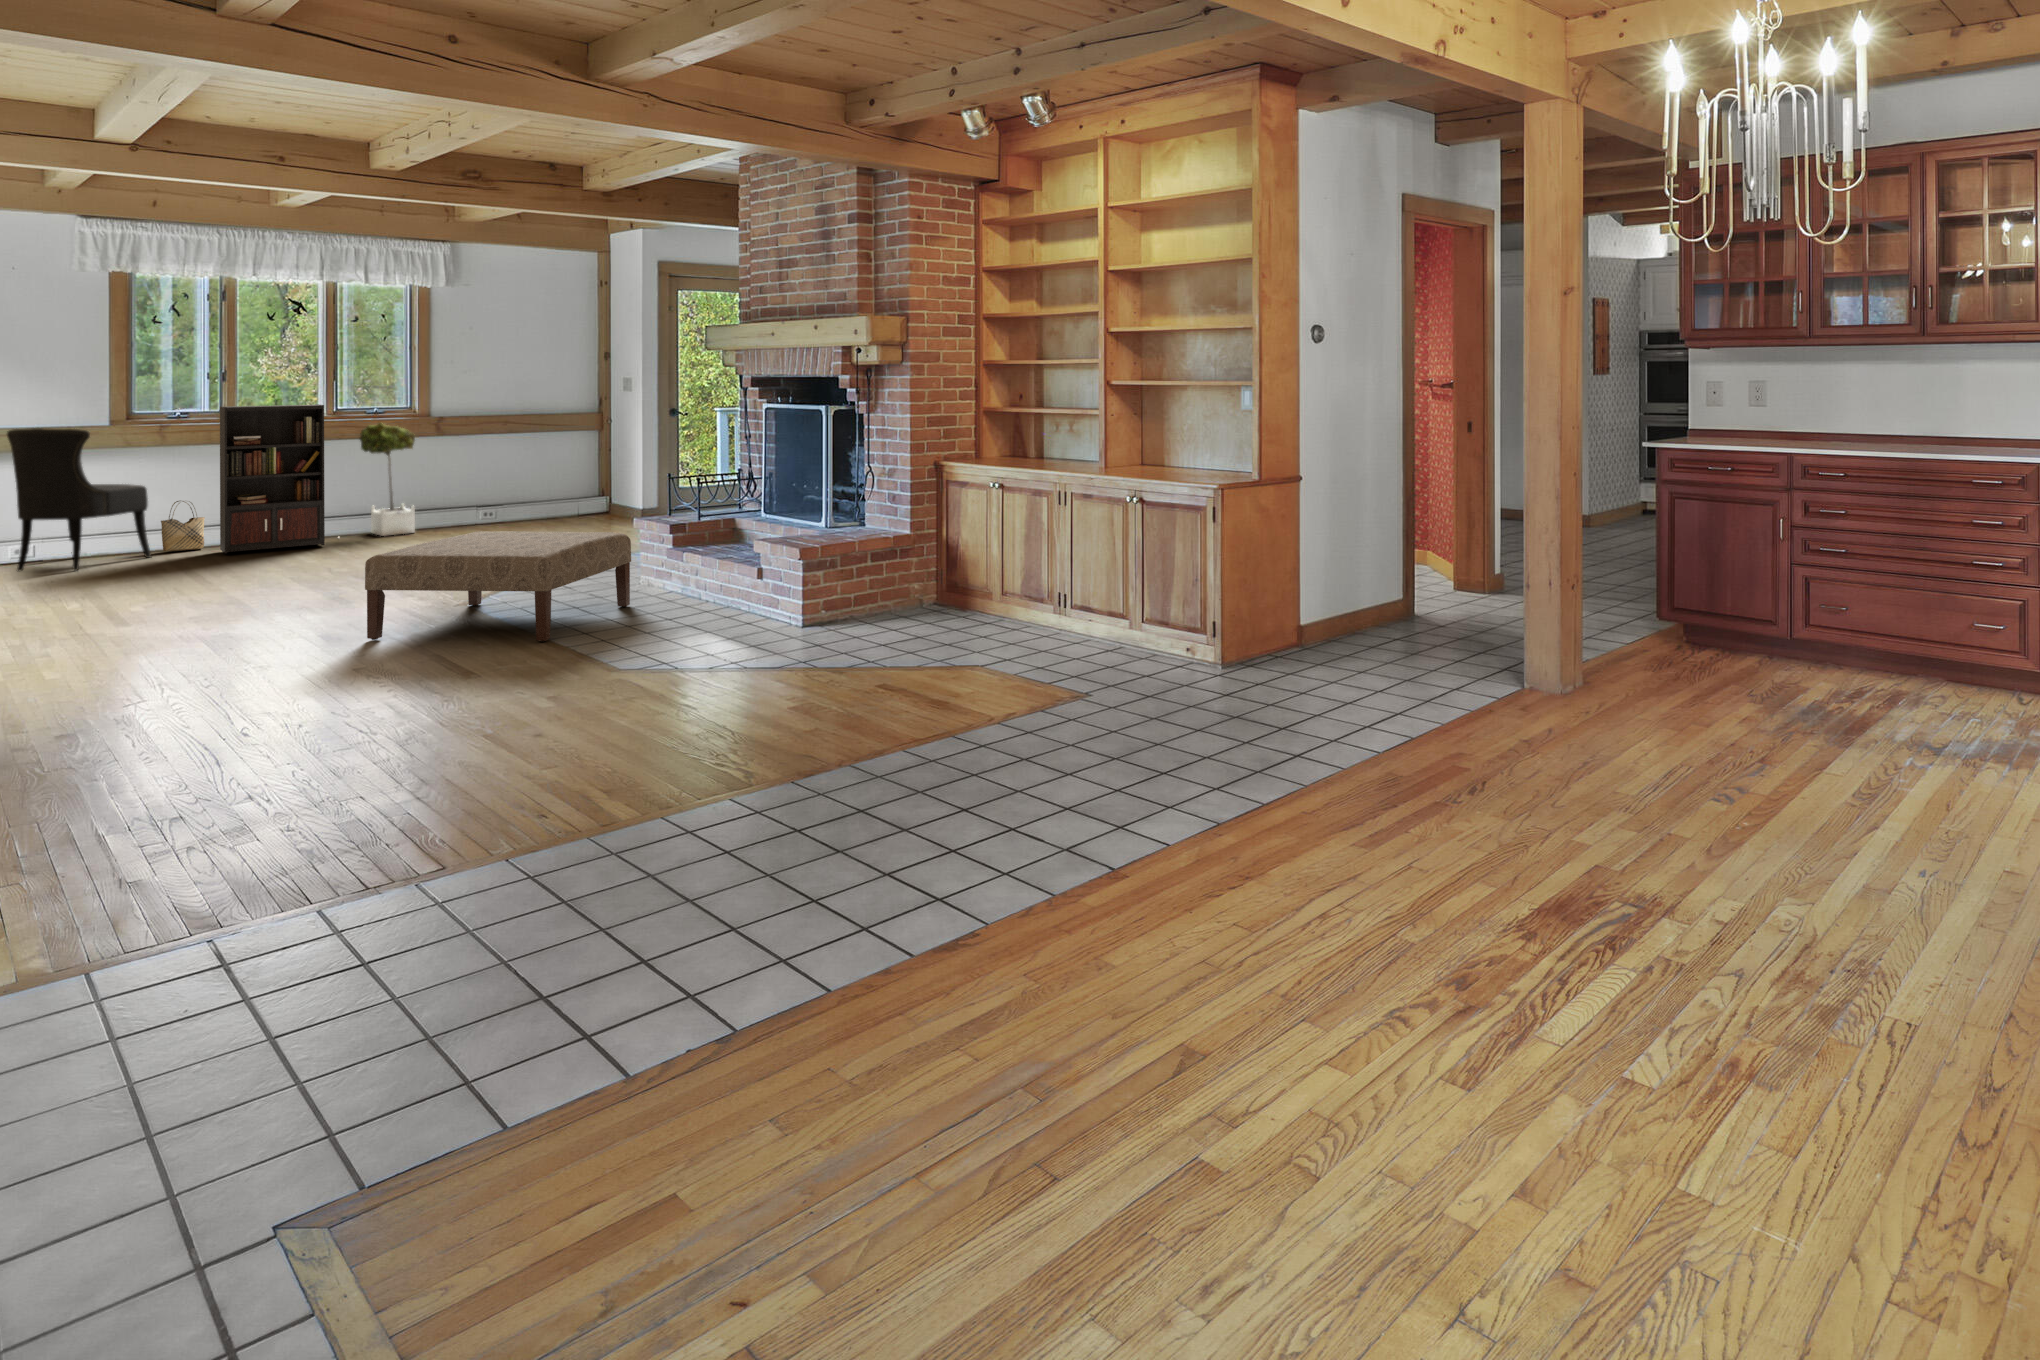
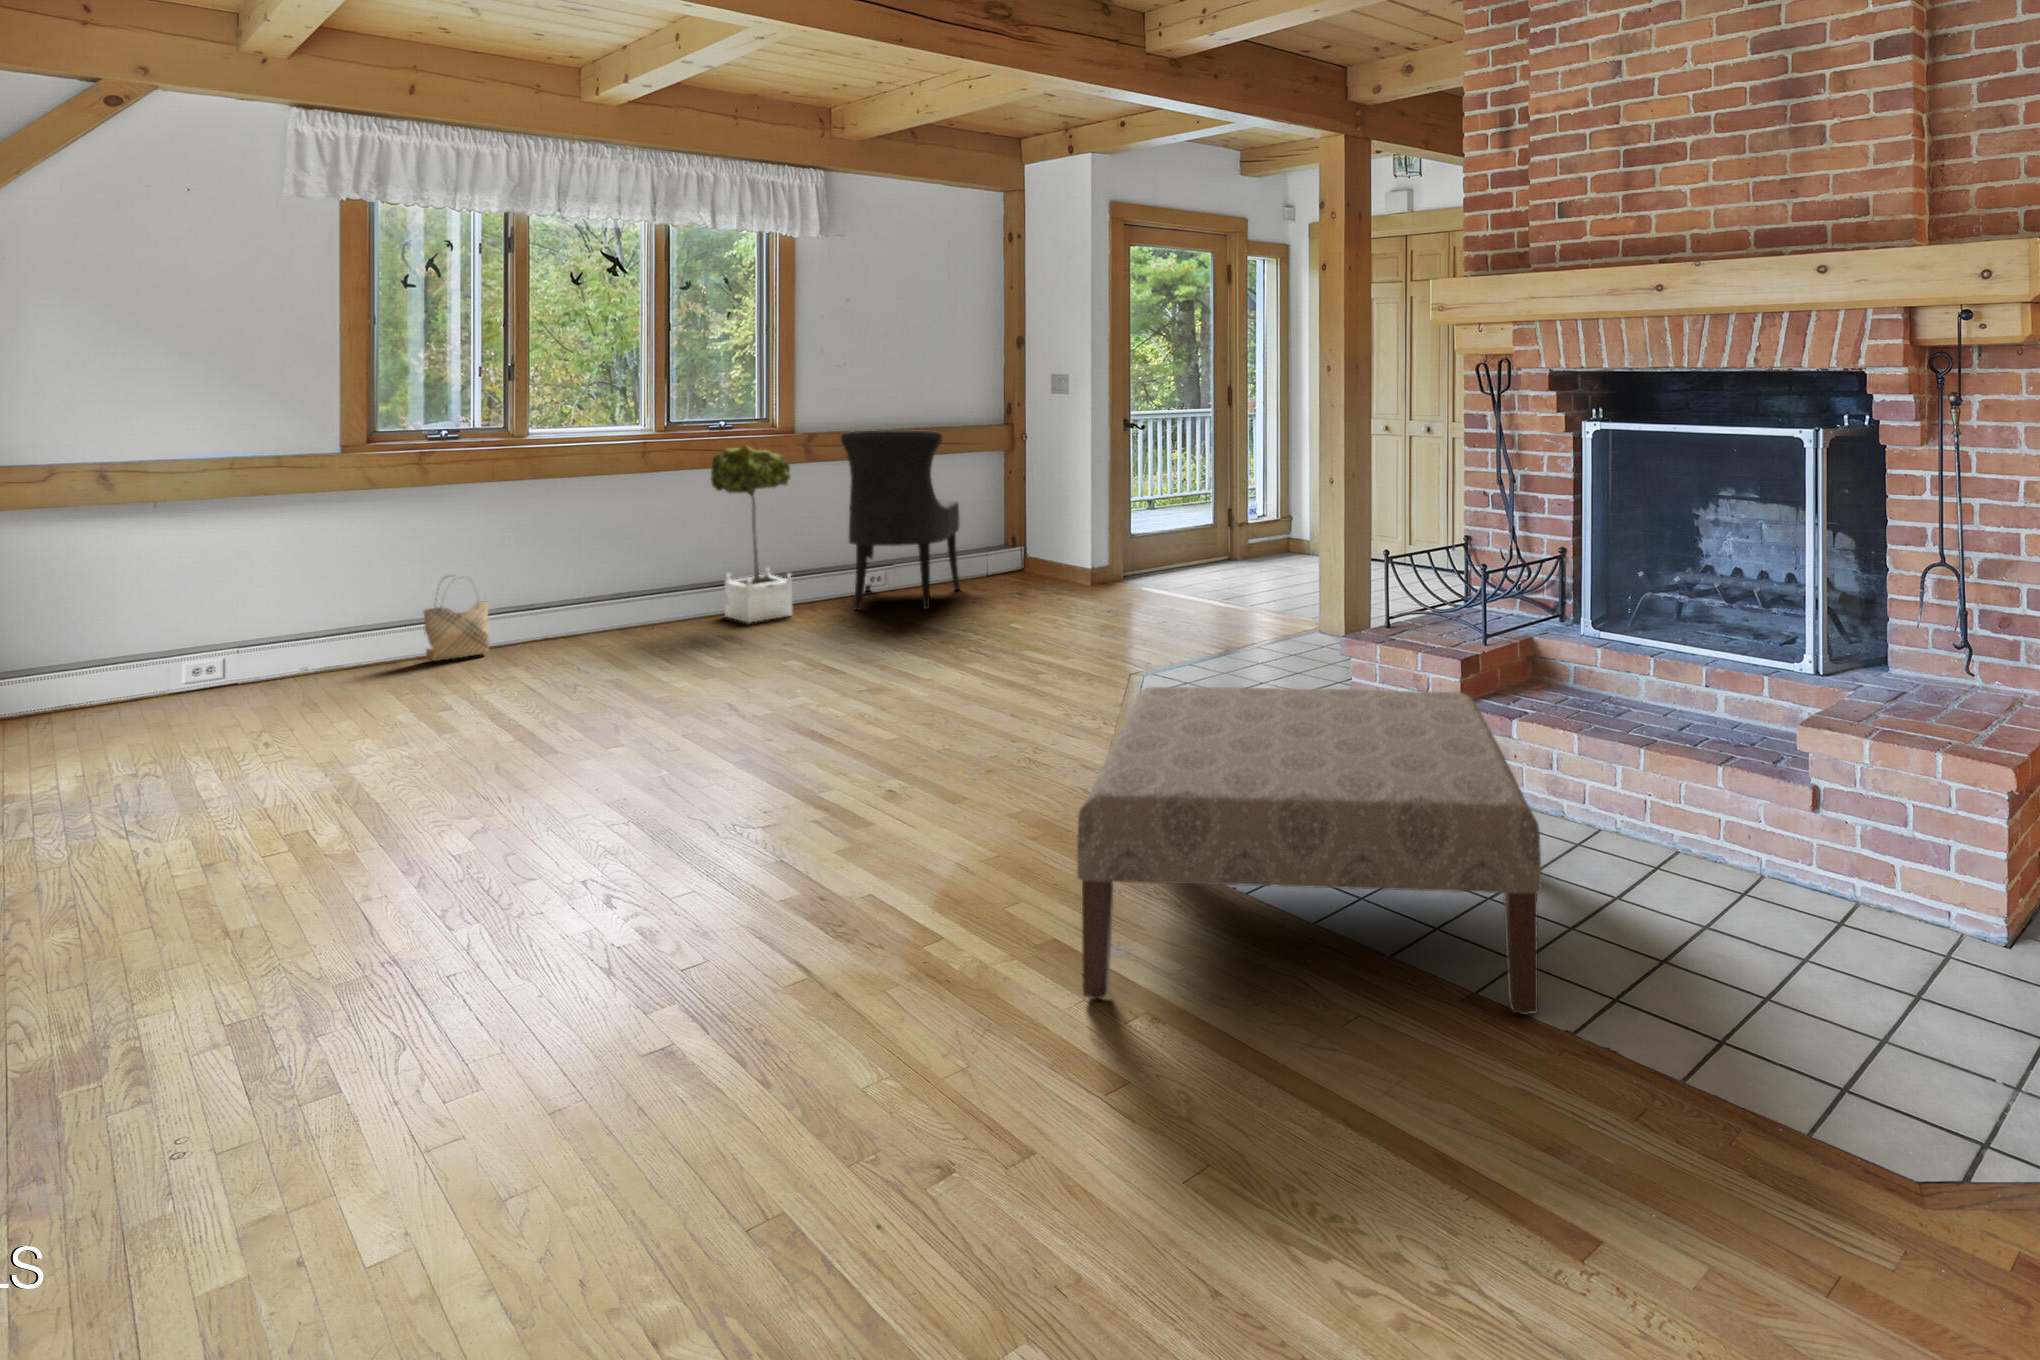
bookcase: present [220,404,340,553] -> none [518,417,687,668]
dining chair: present [7,428,151,571] -> present [841,430,960,610]

